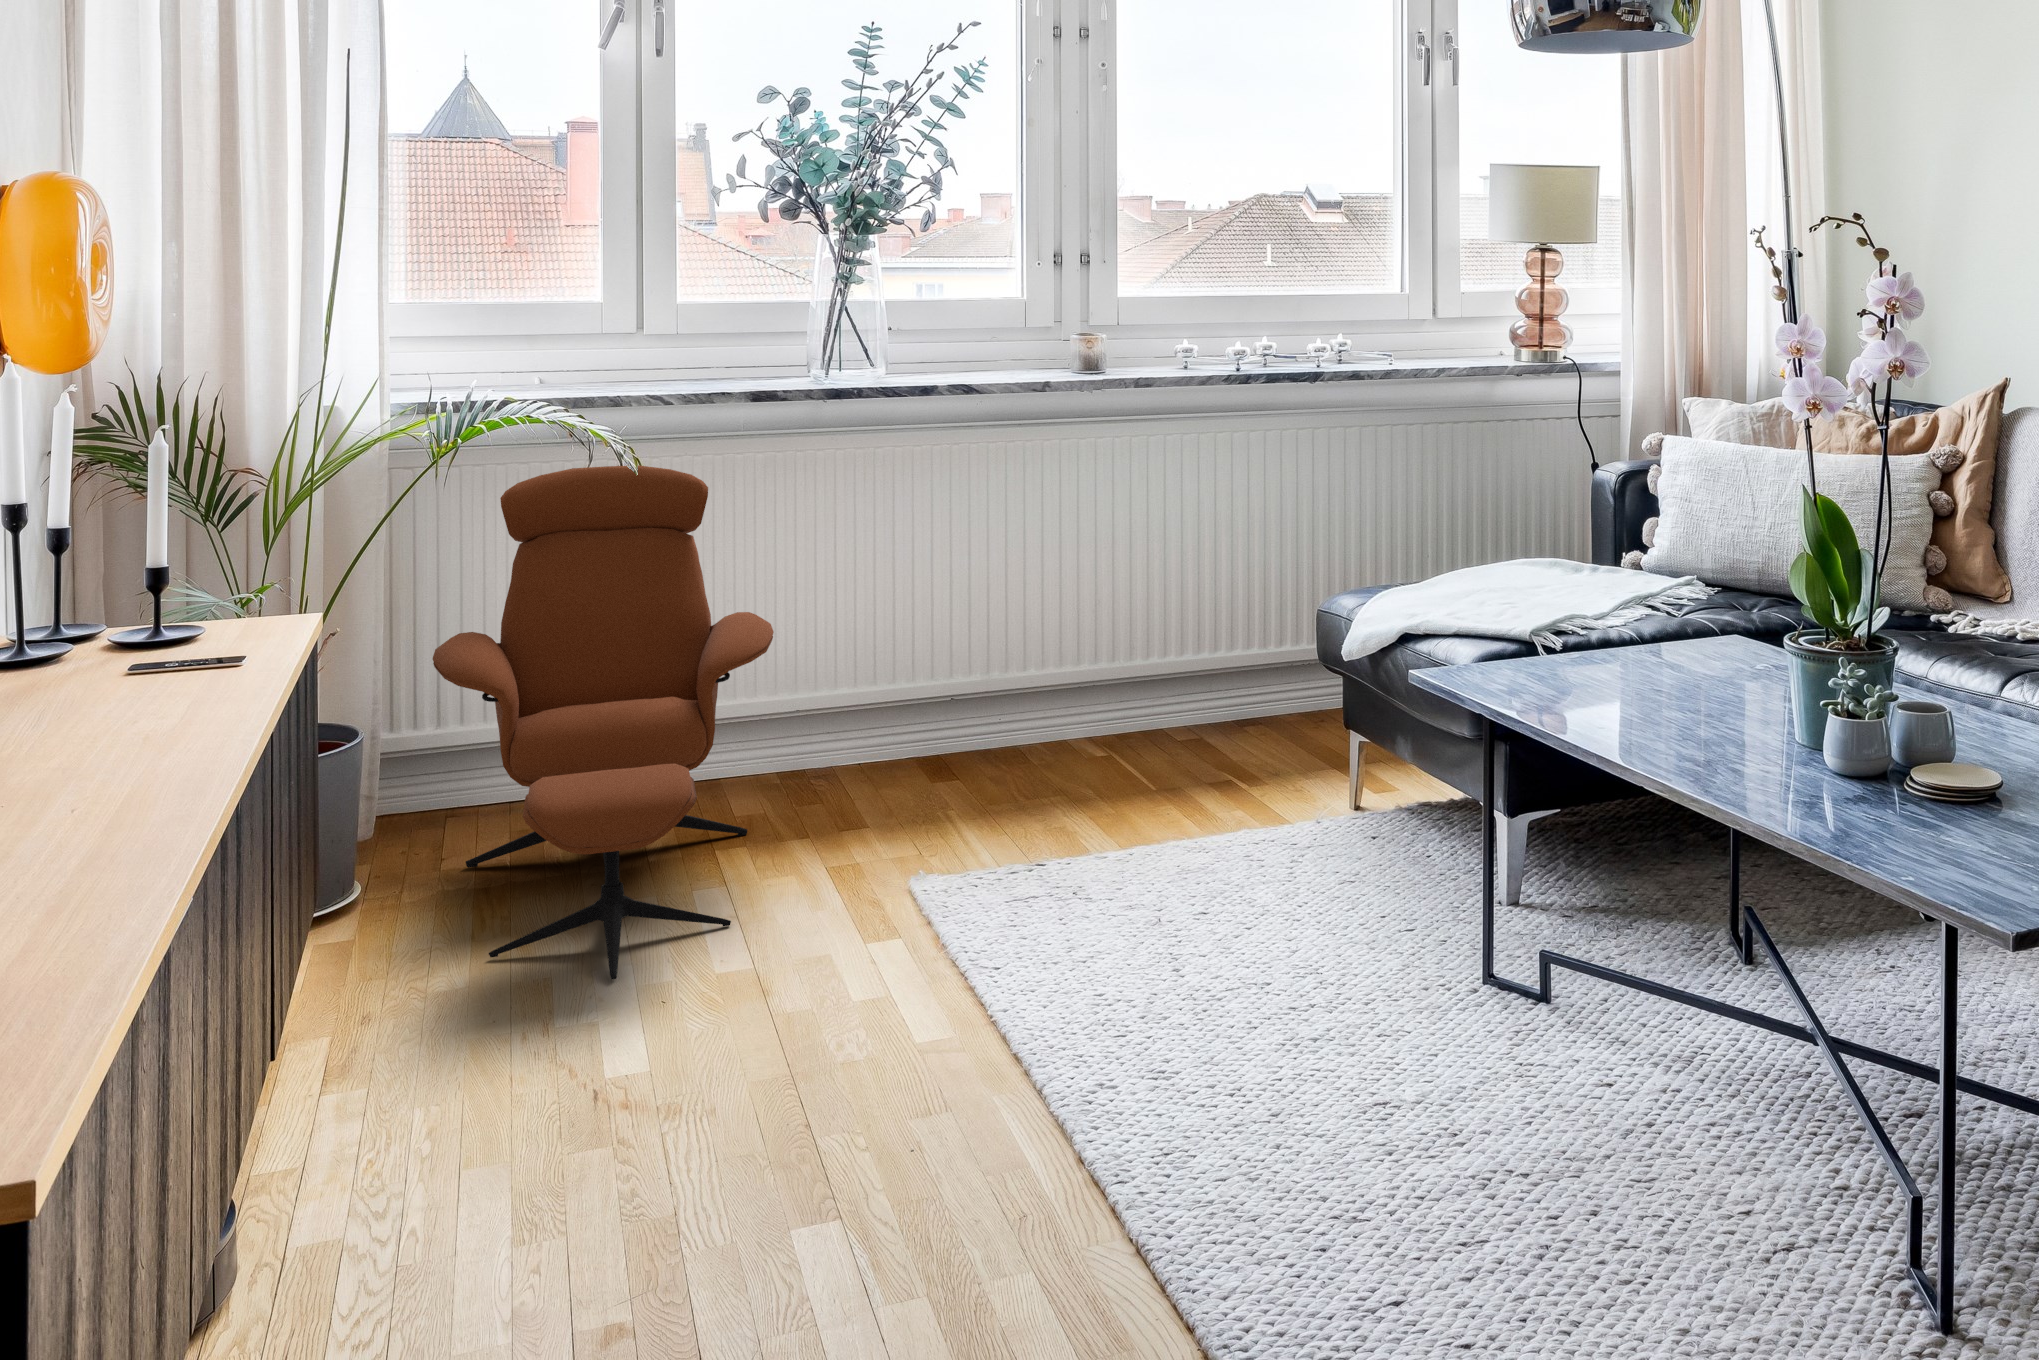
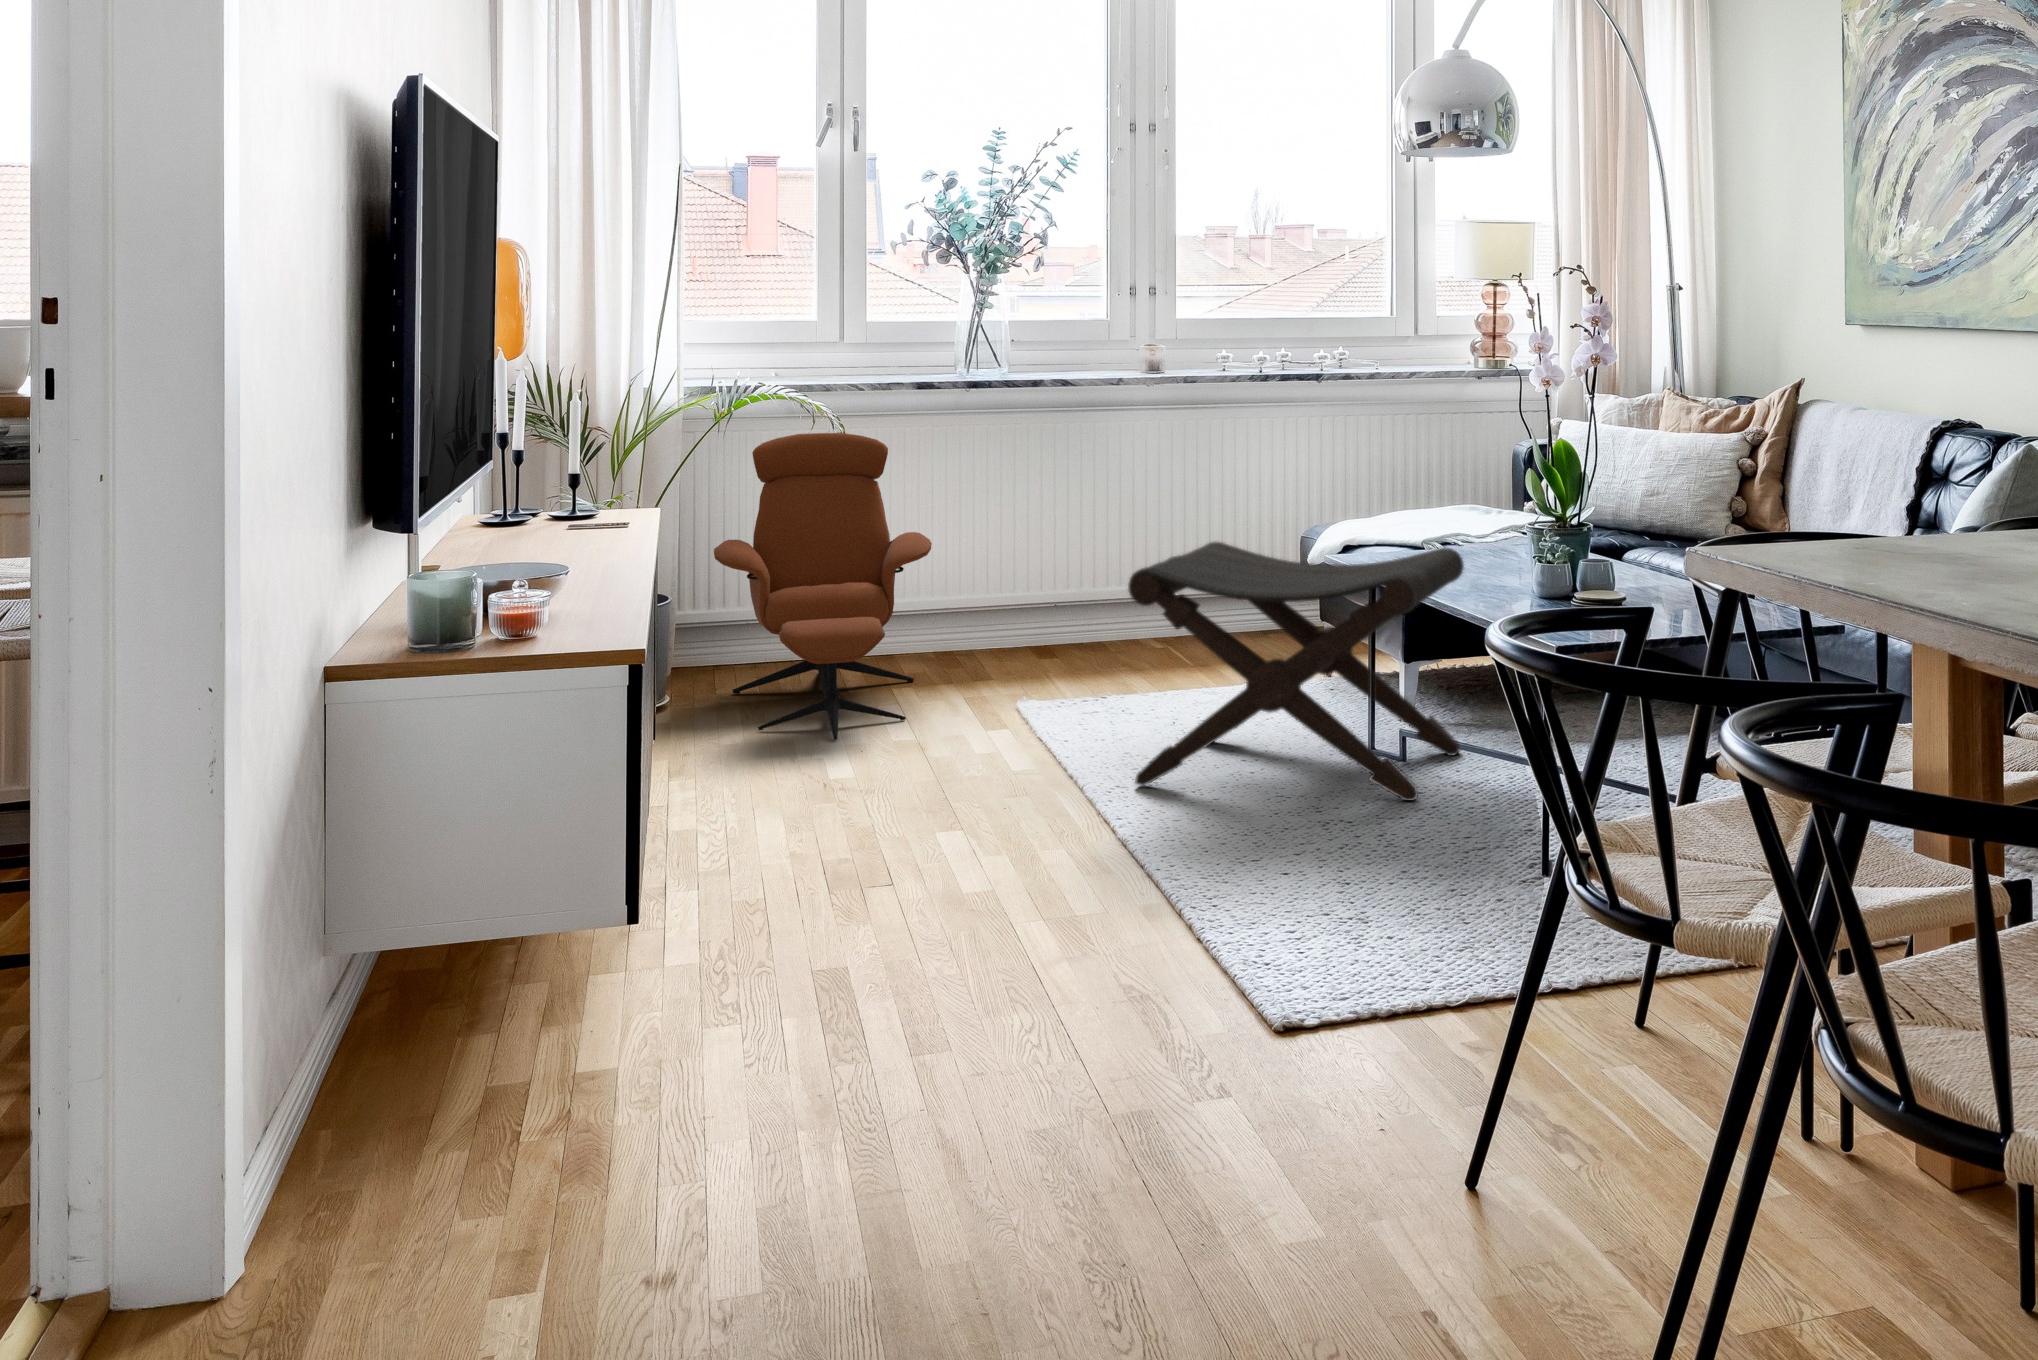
footstool: none [1109,654,1631,1128] -> present [1128,541,1464,801]

